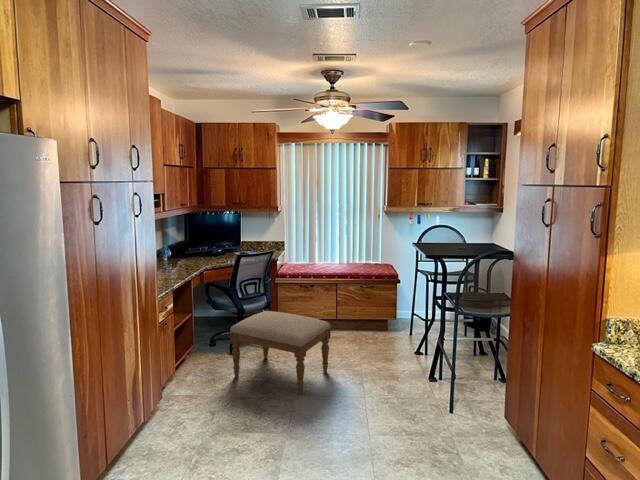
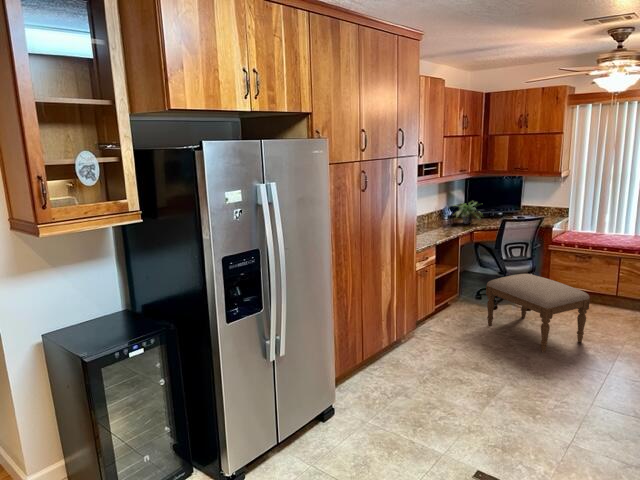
potted plant: none [175,238,212,264] -> present [454,201,483,223]

